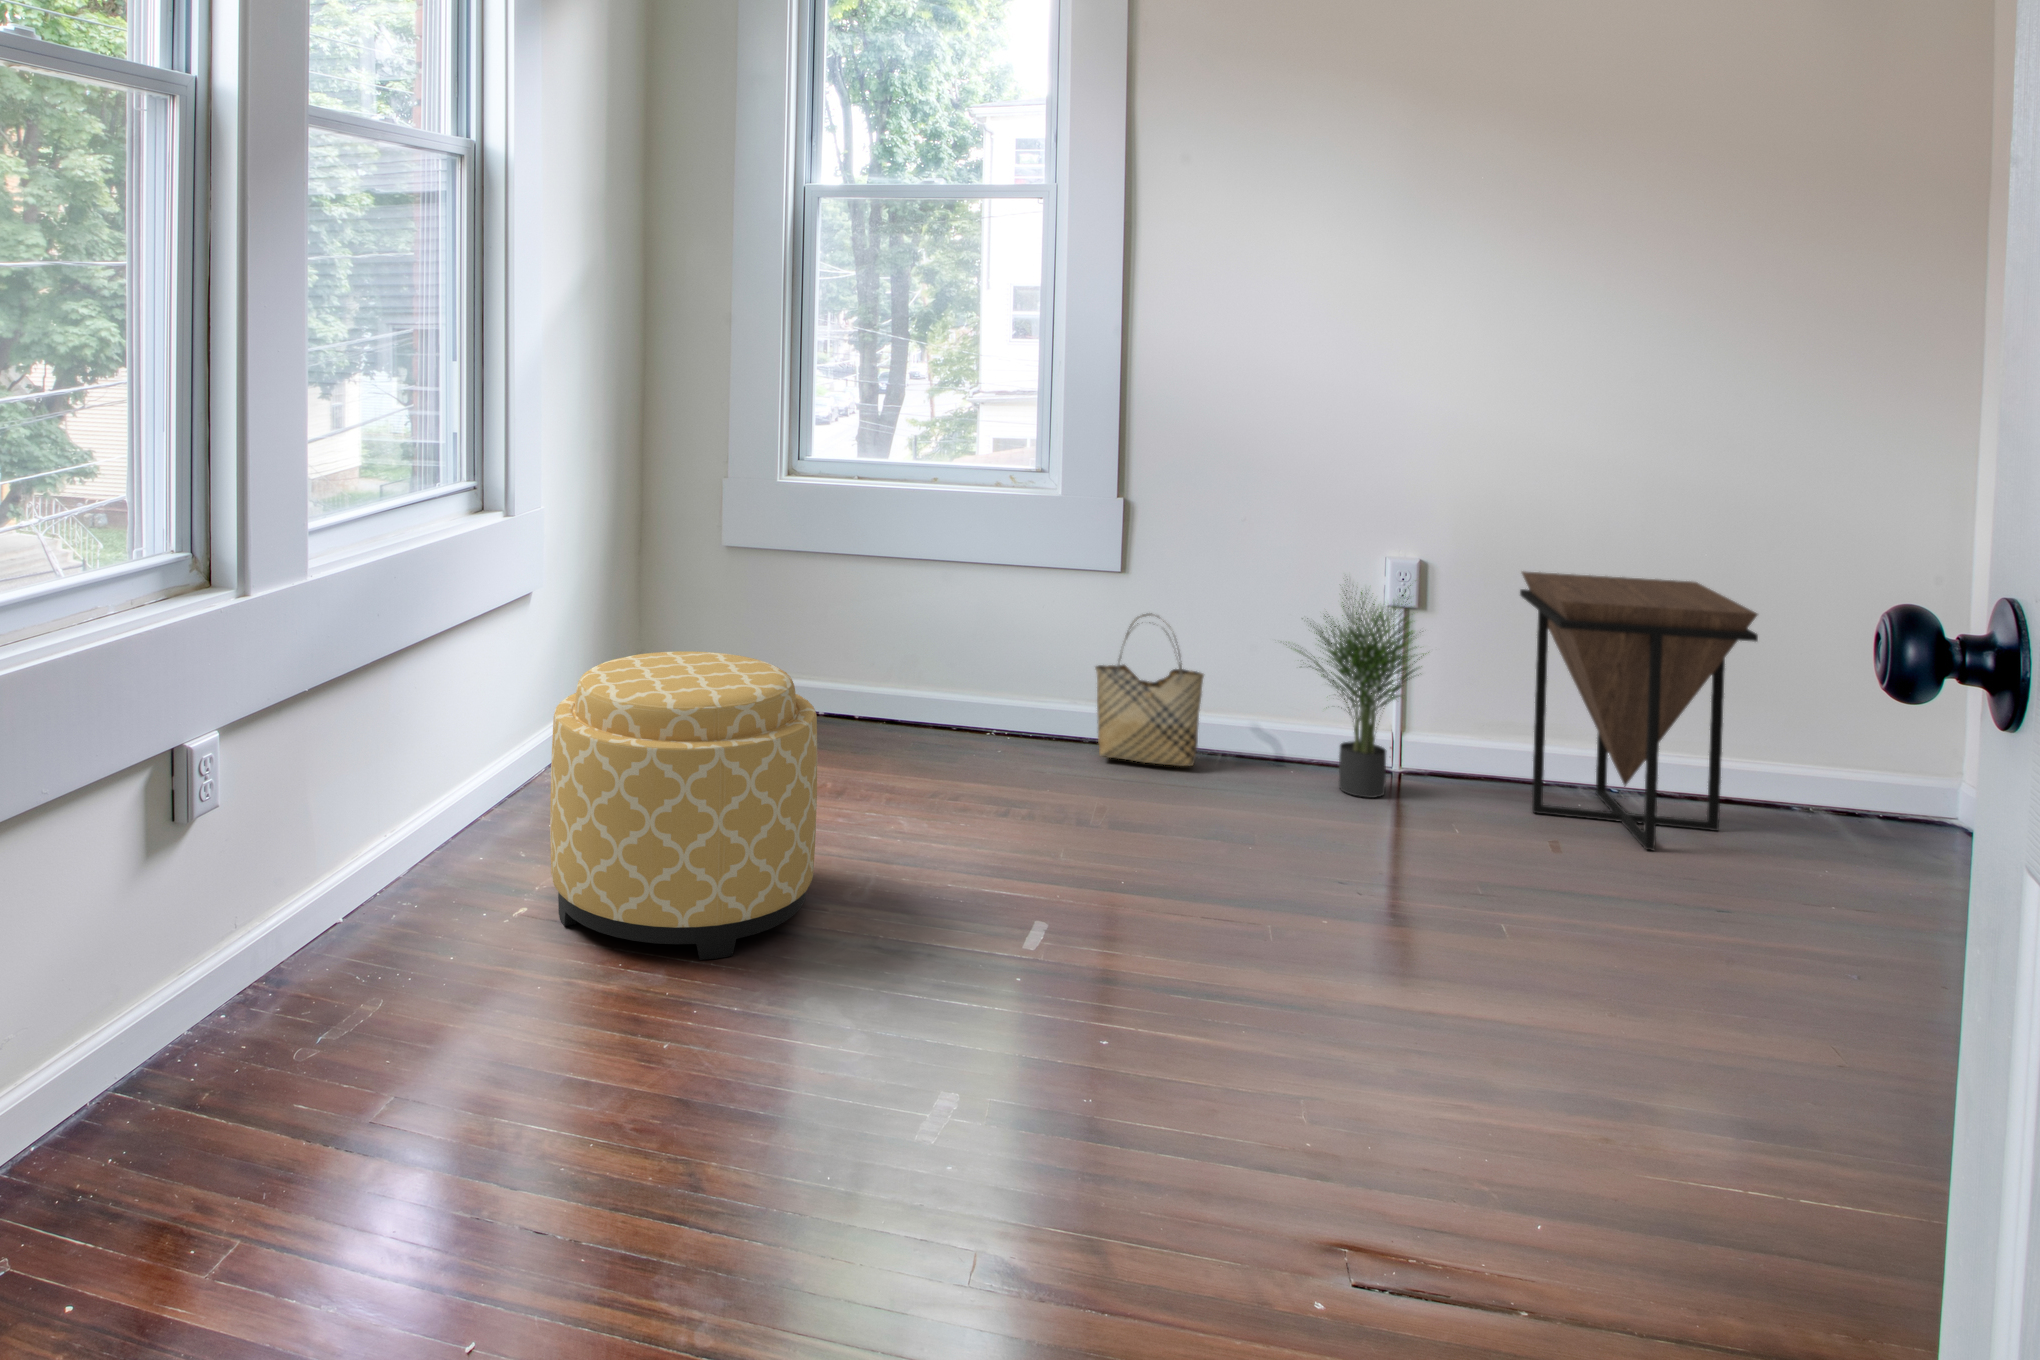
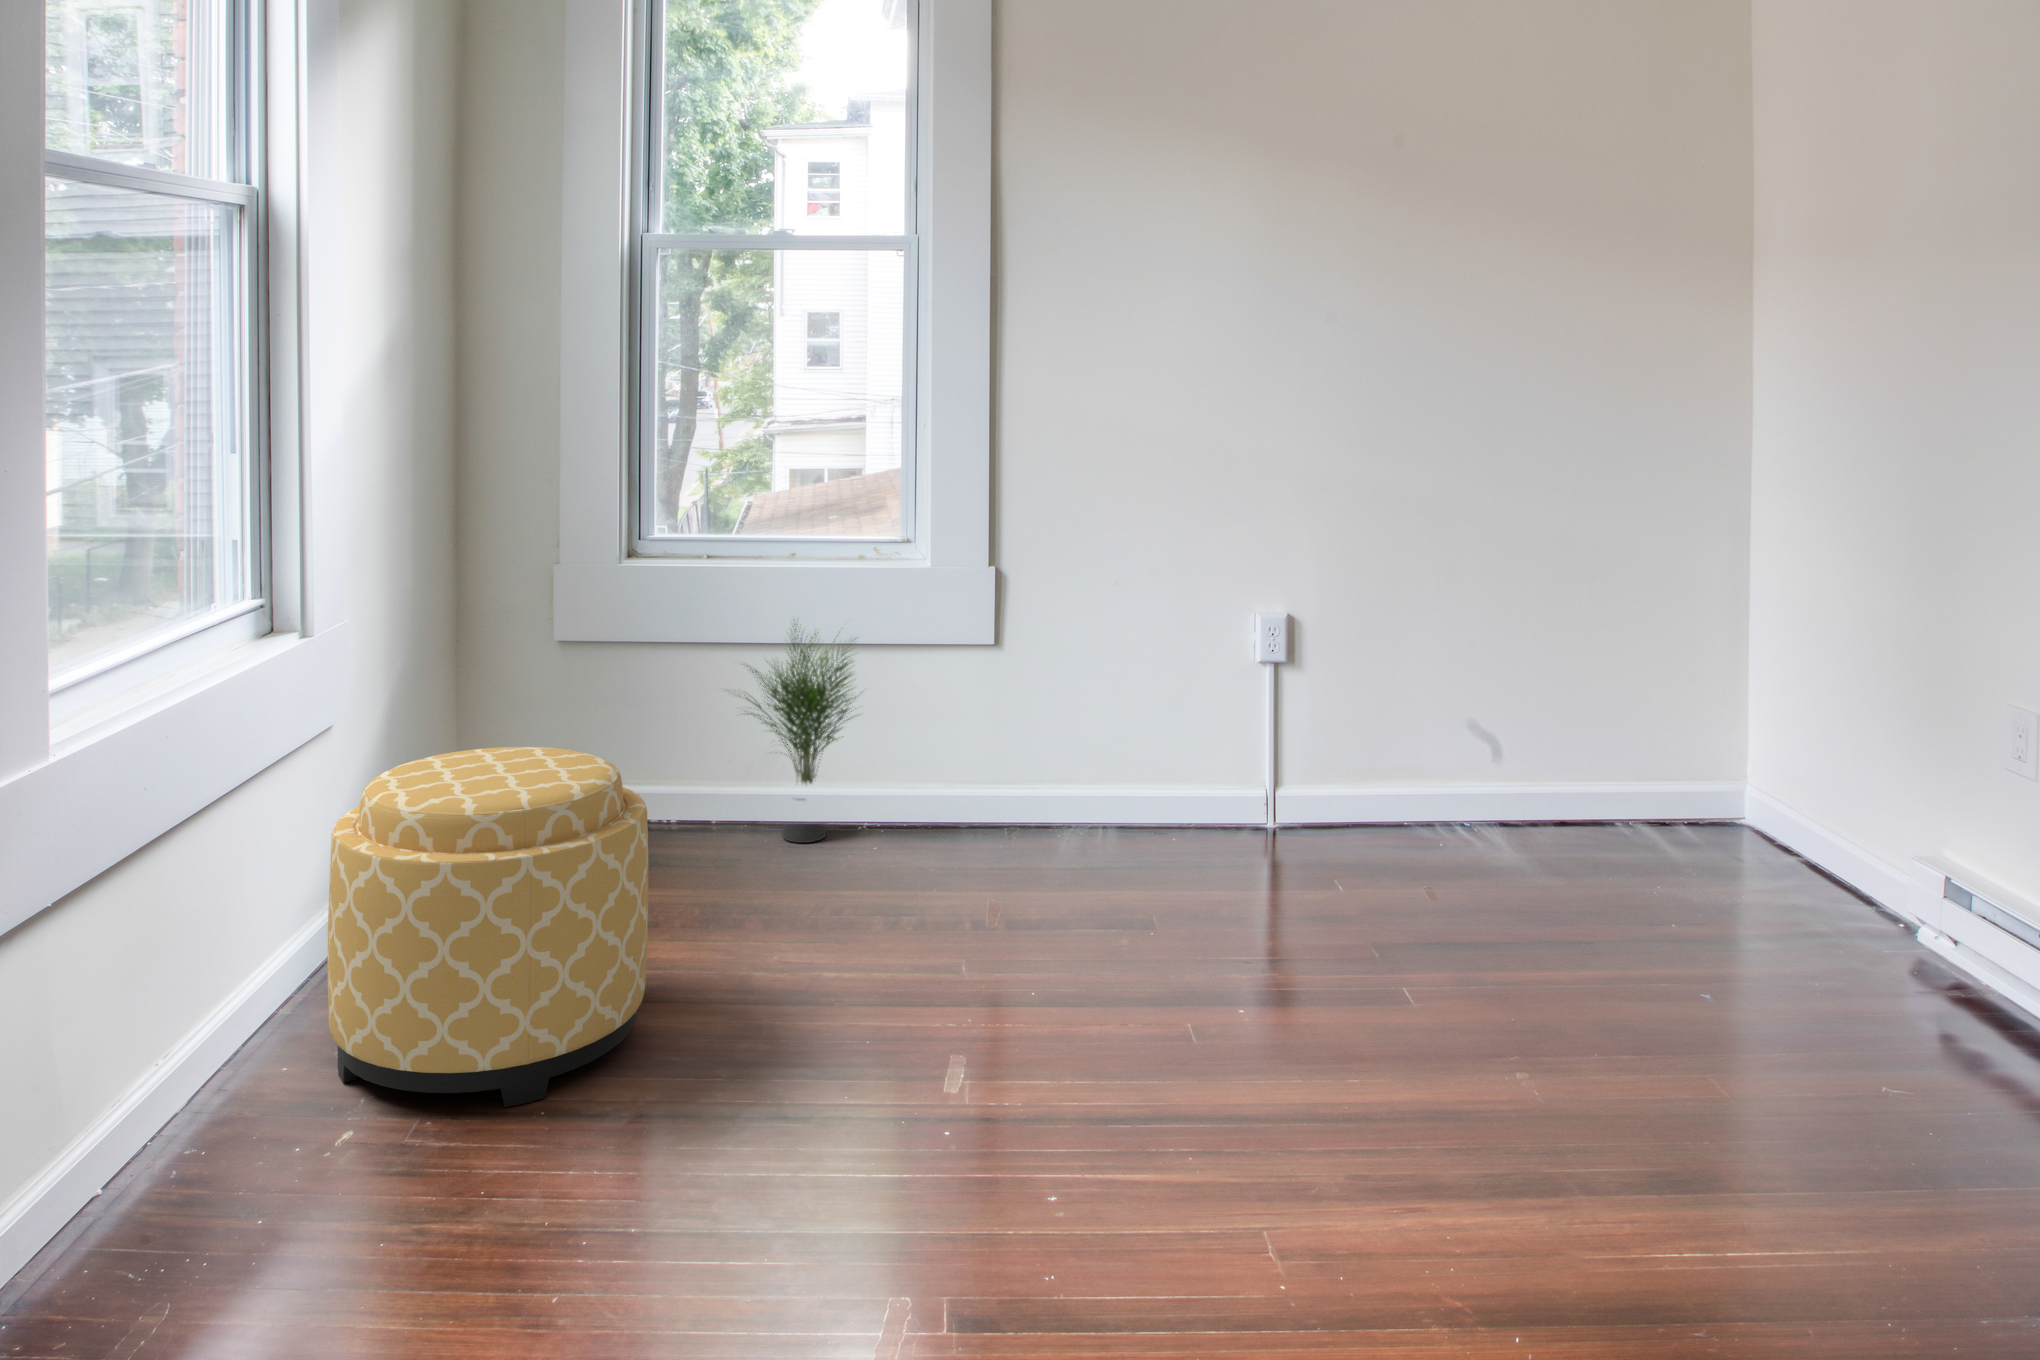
side table: present [1520,572,1758,850] -> none [1382,616,1598,891]
potted plant: present [1291,579,1426,798] -> present [732,626,856,843]
woven basket: present [1096,613,1204,766] -> none [965,678,1078,838]

